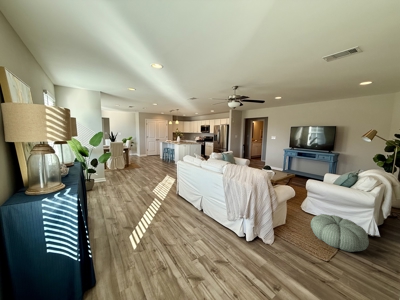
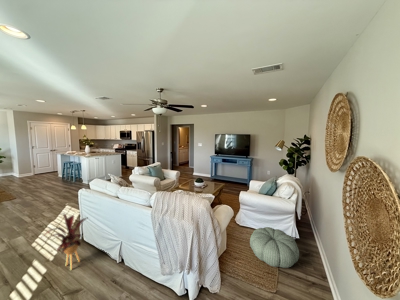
house plant: none [161,171,184,208] -> present [47,214,86,269]

